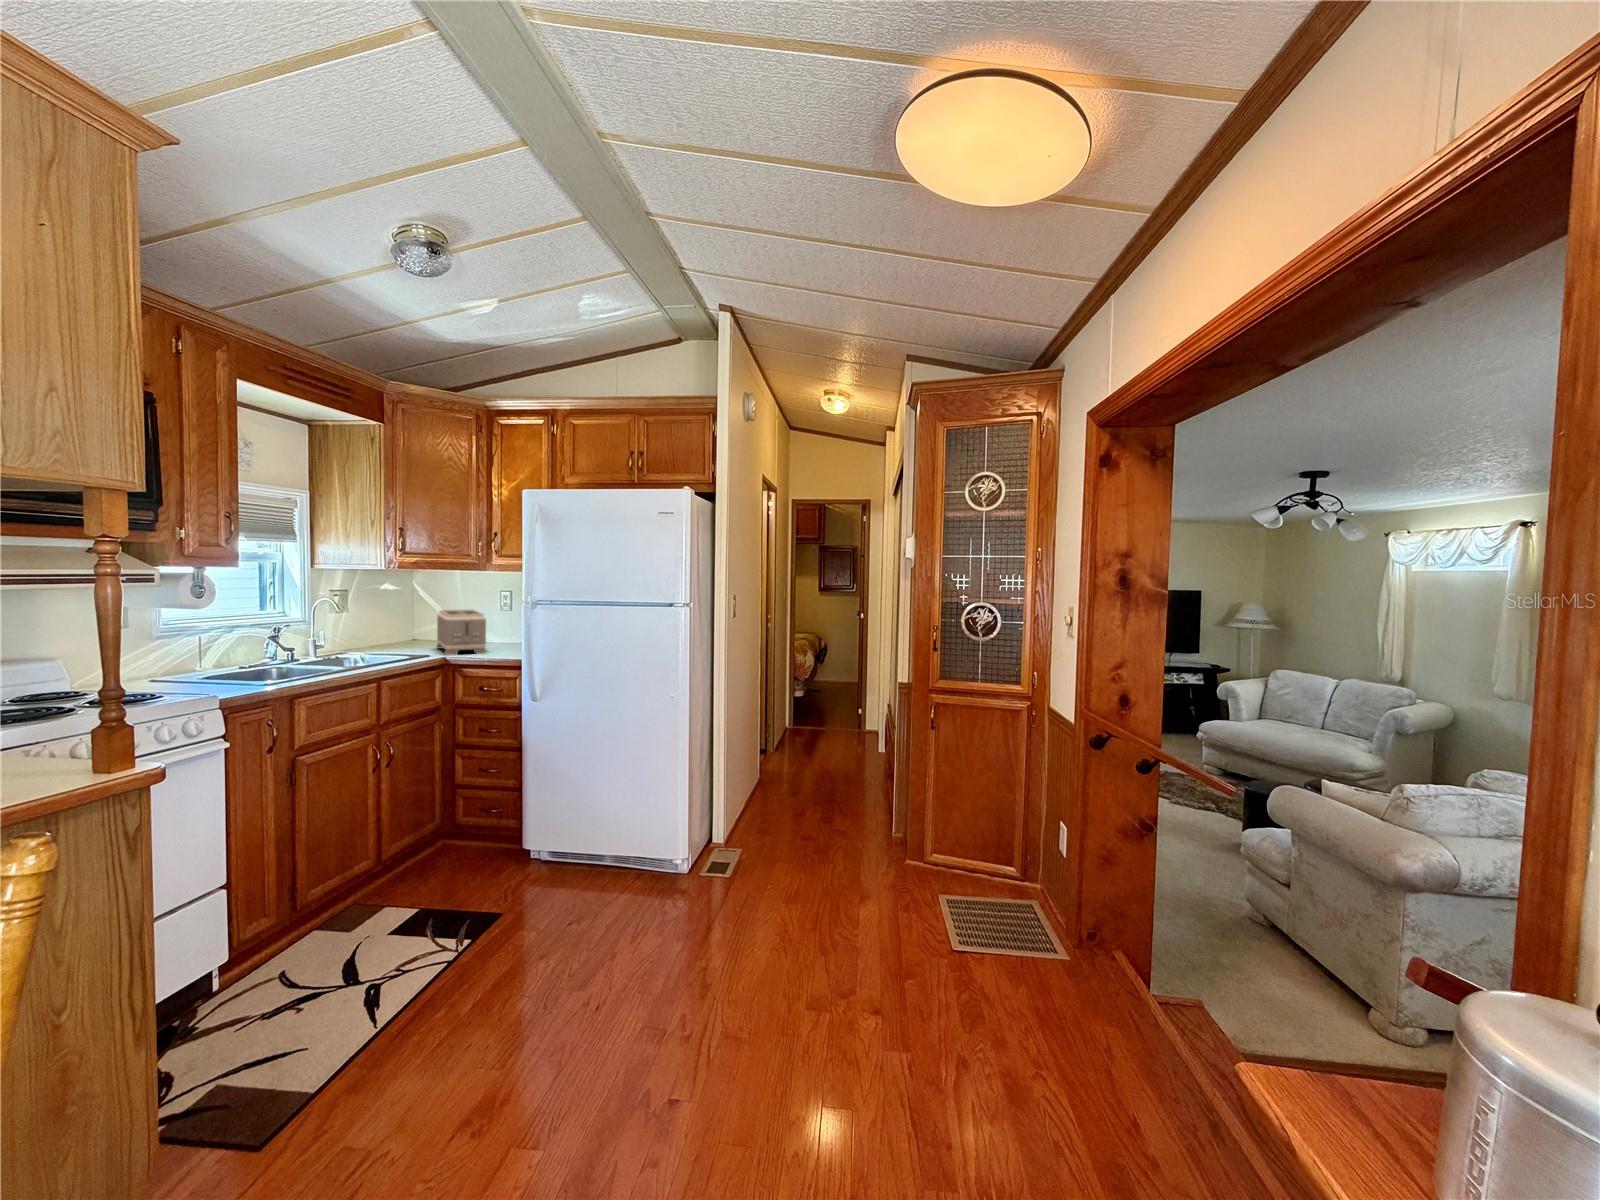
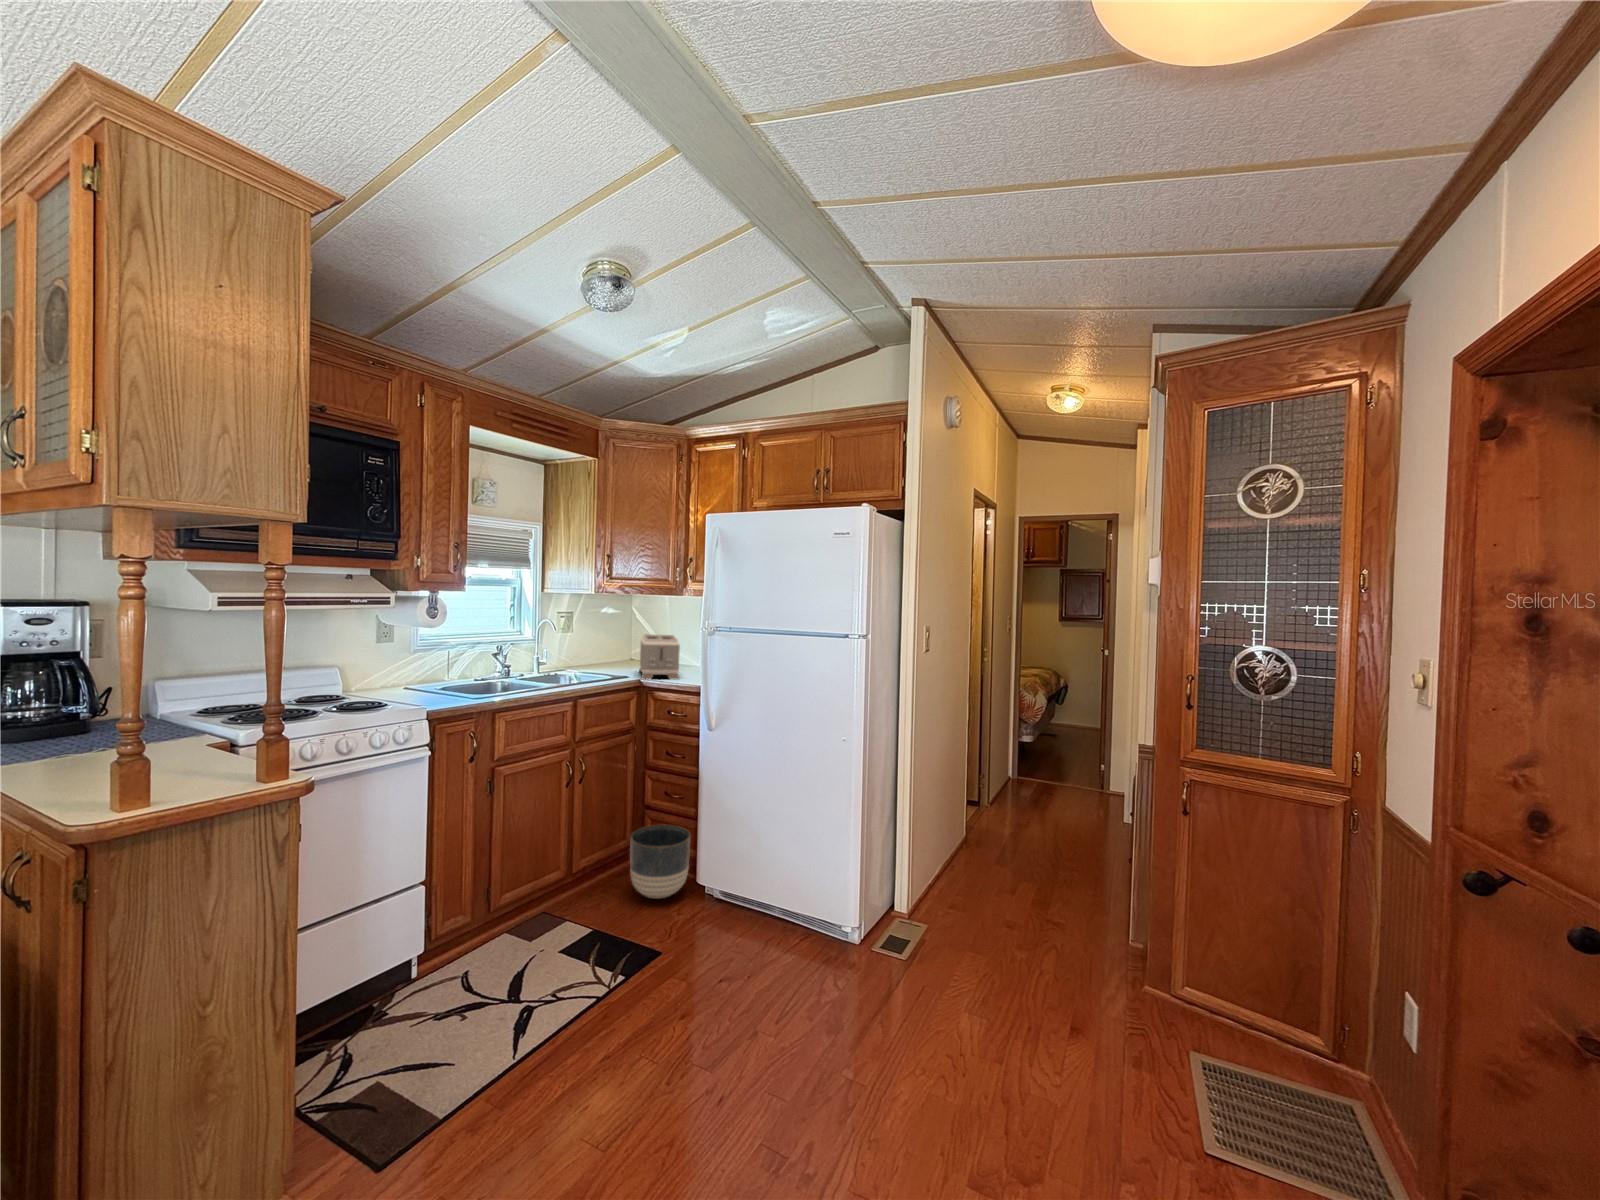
planter: none [449,795,513,867] -> present [630,825,690,898]

